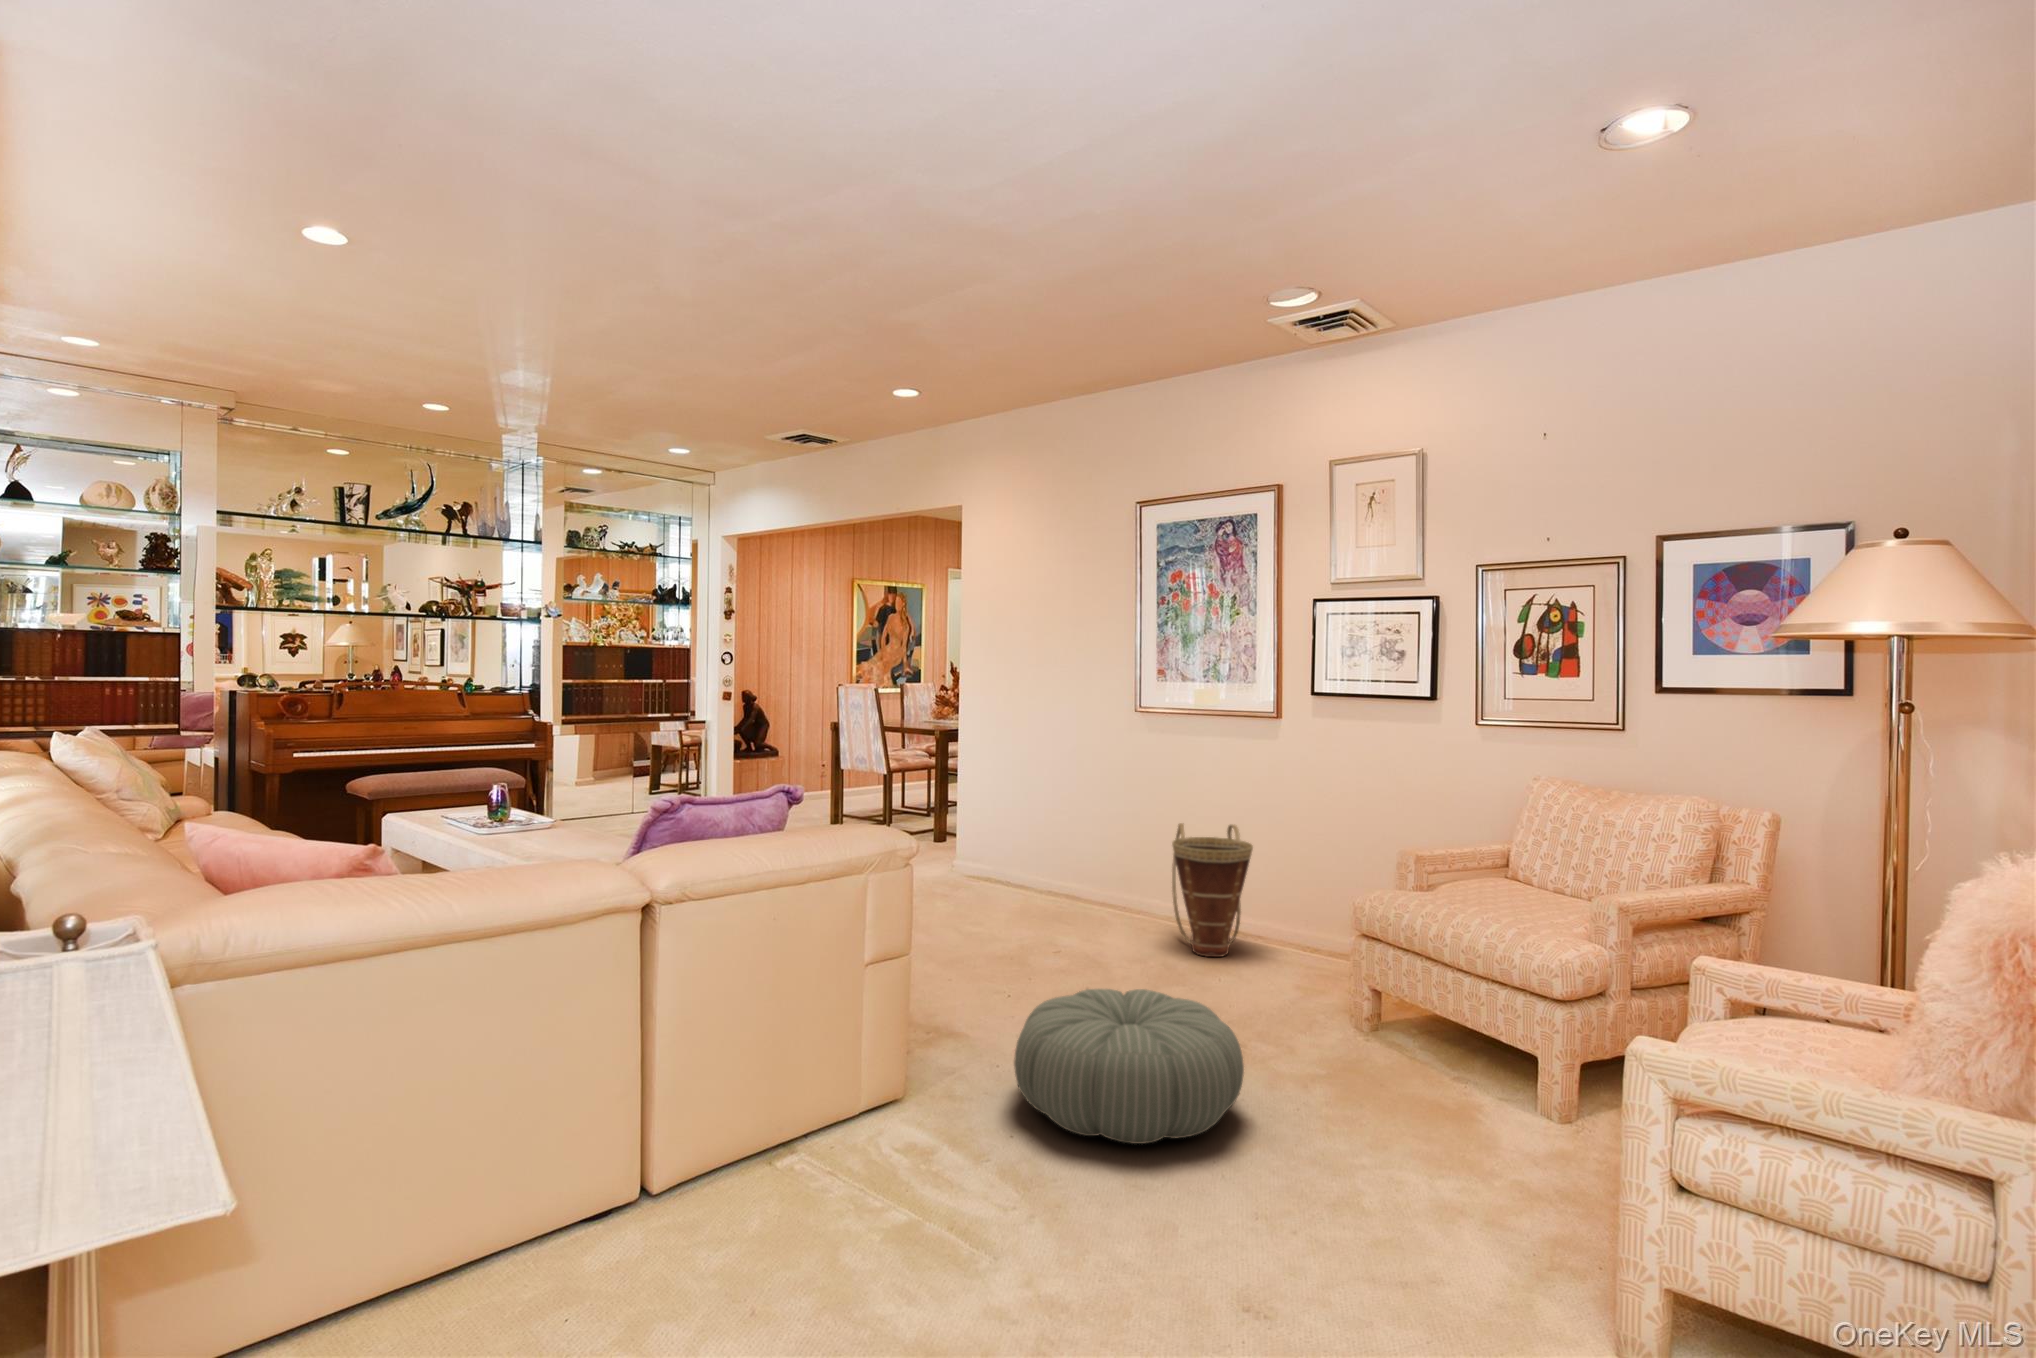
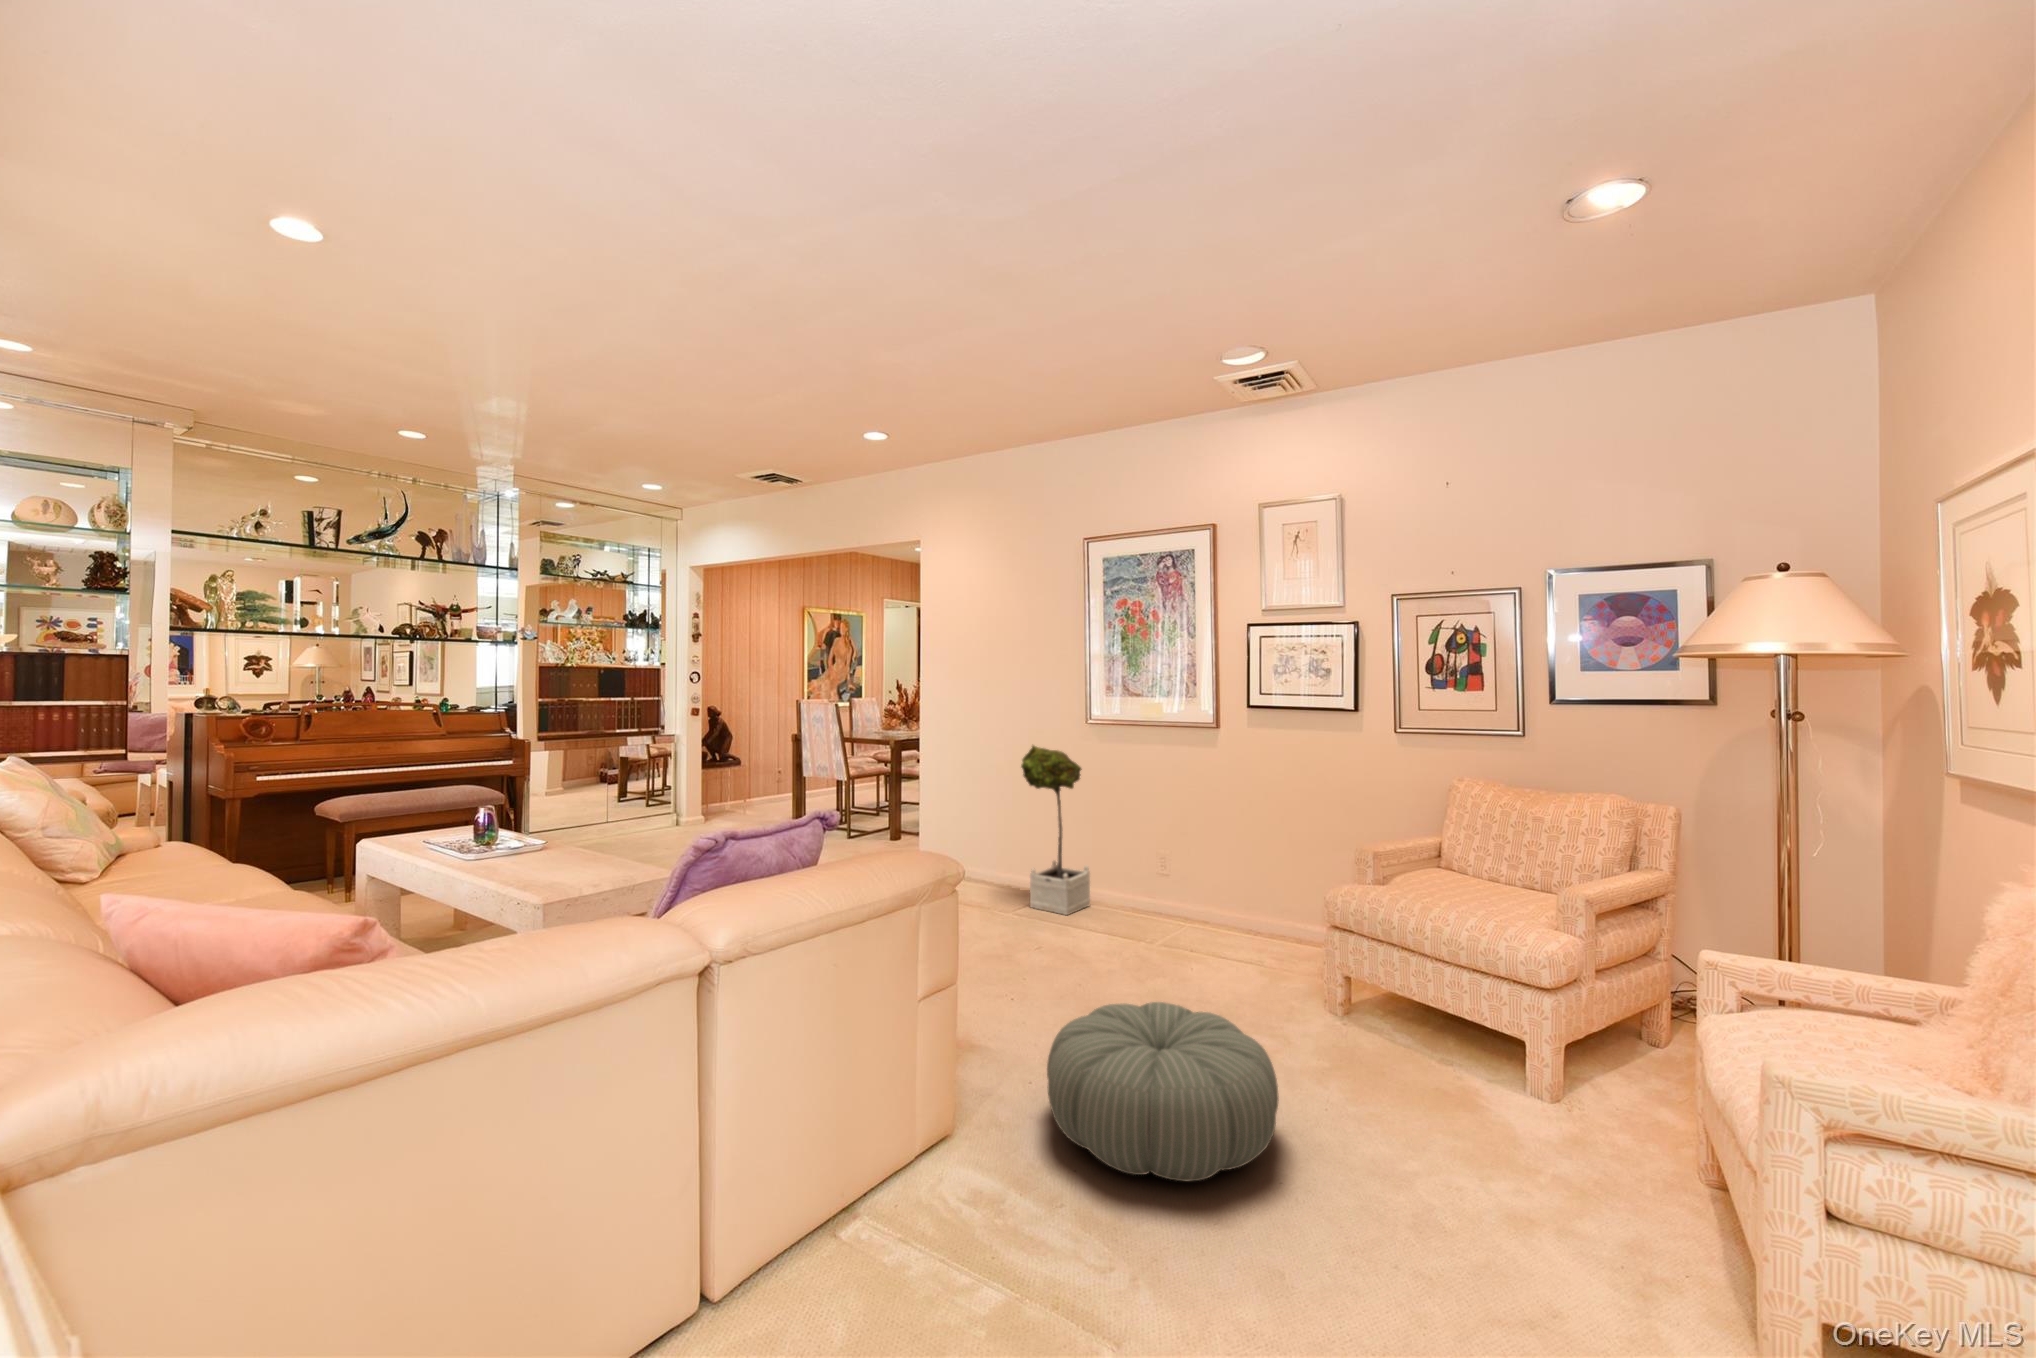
potted tree: none [1067,735,1145,926] -> present [1021,745,1090,915]
basket: present [1172,823,1253,957] -> none [1120,822,1198,944]

